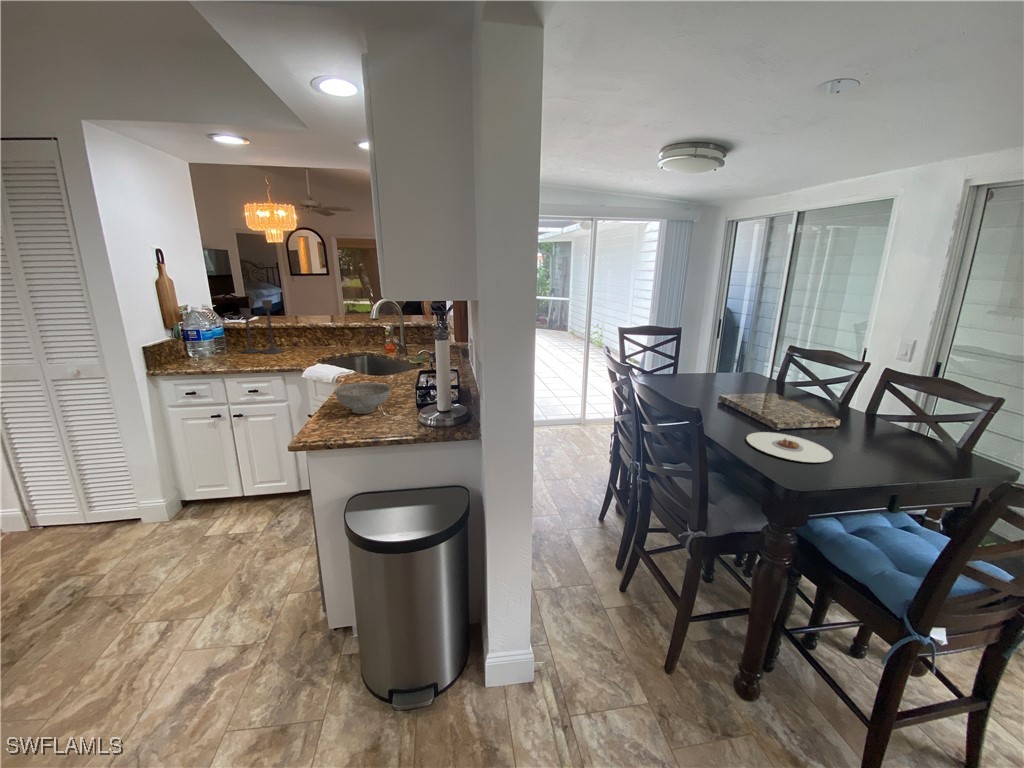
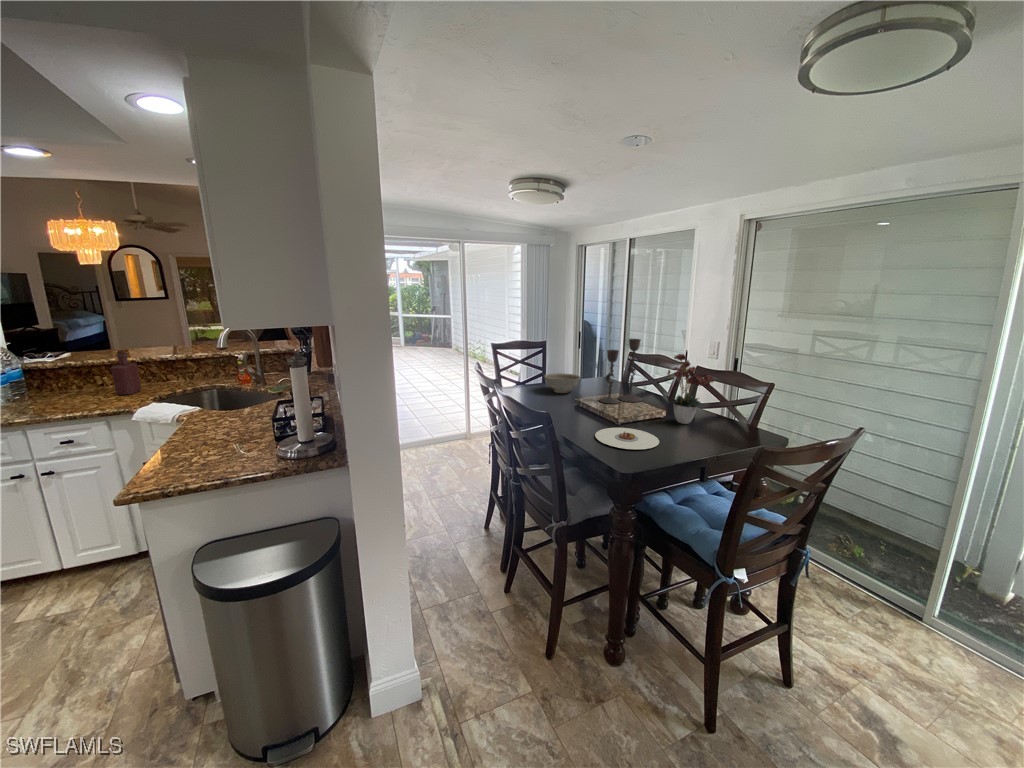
candlestick: present [240,300,284,354] -> present [599,339,642,404]
bottle: none [287,317,308,356] -> present [111,350,141,395]
flower arrangement: none [841,348,924,438] -> present [668,354,714,424]
decorative bowl: present [334,383,391,414] -> present [545,373,580,393]

